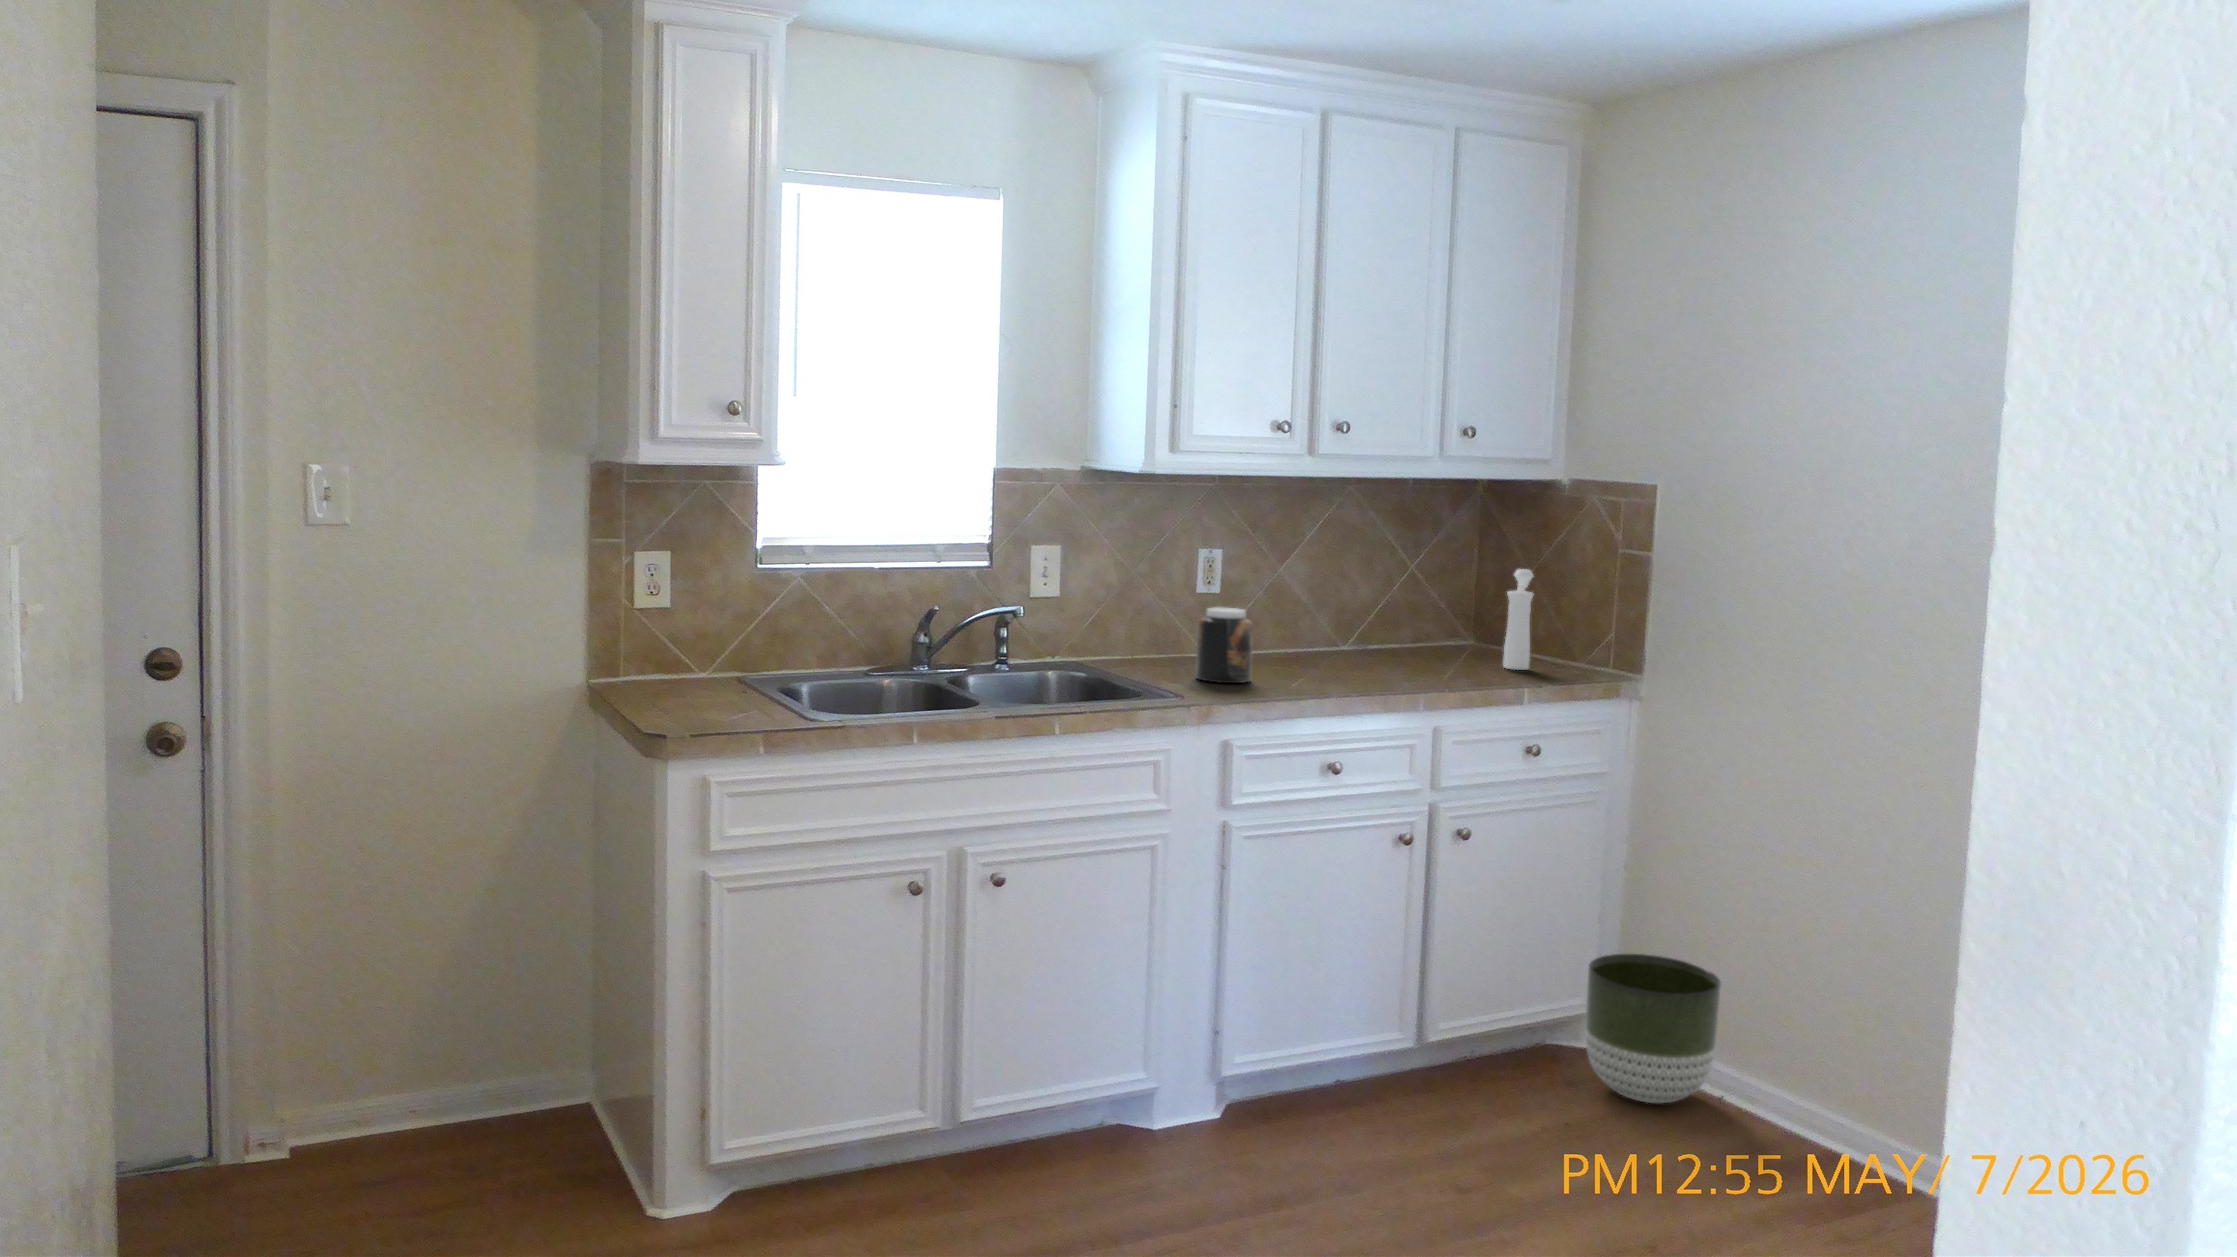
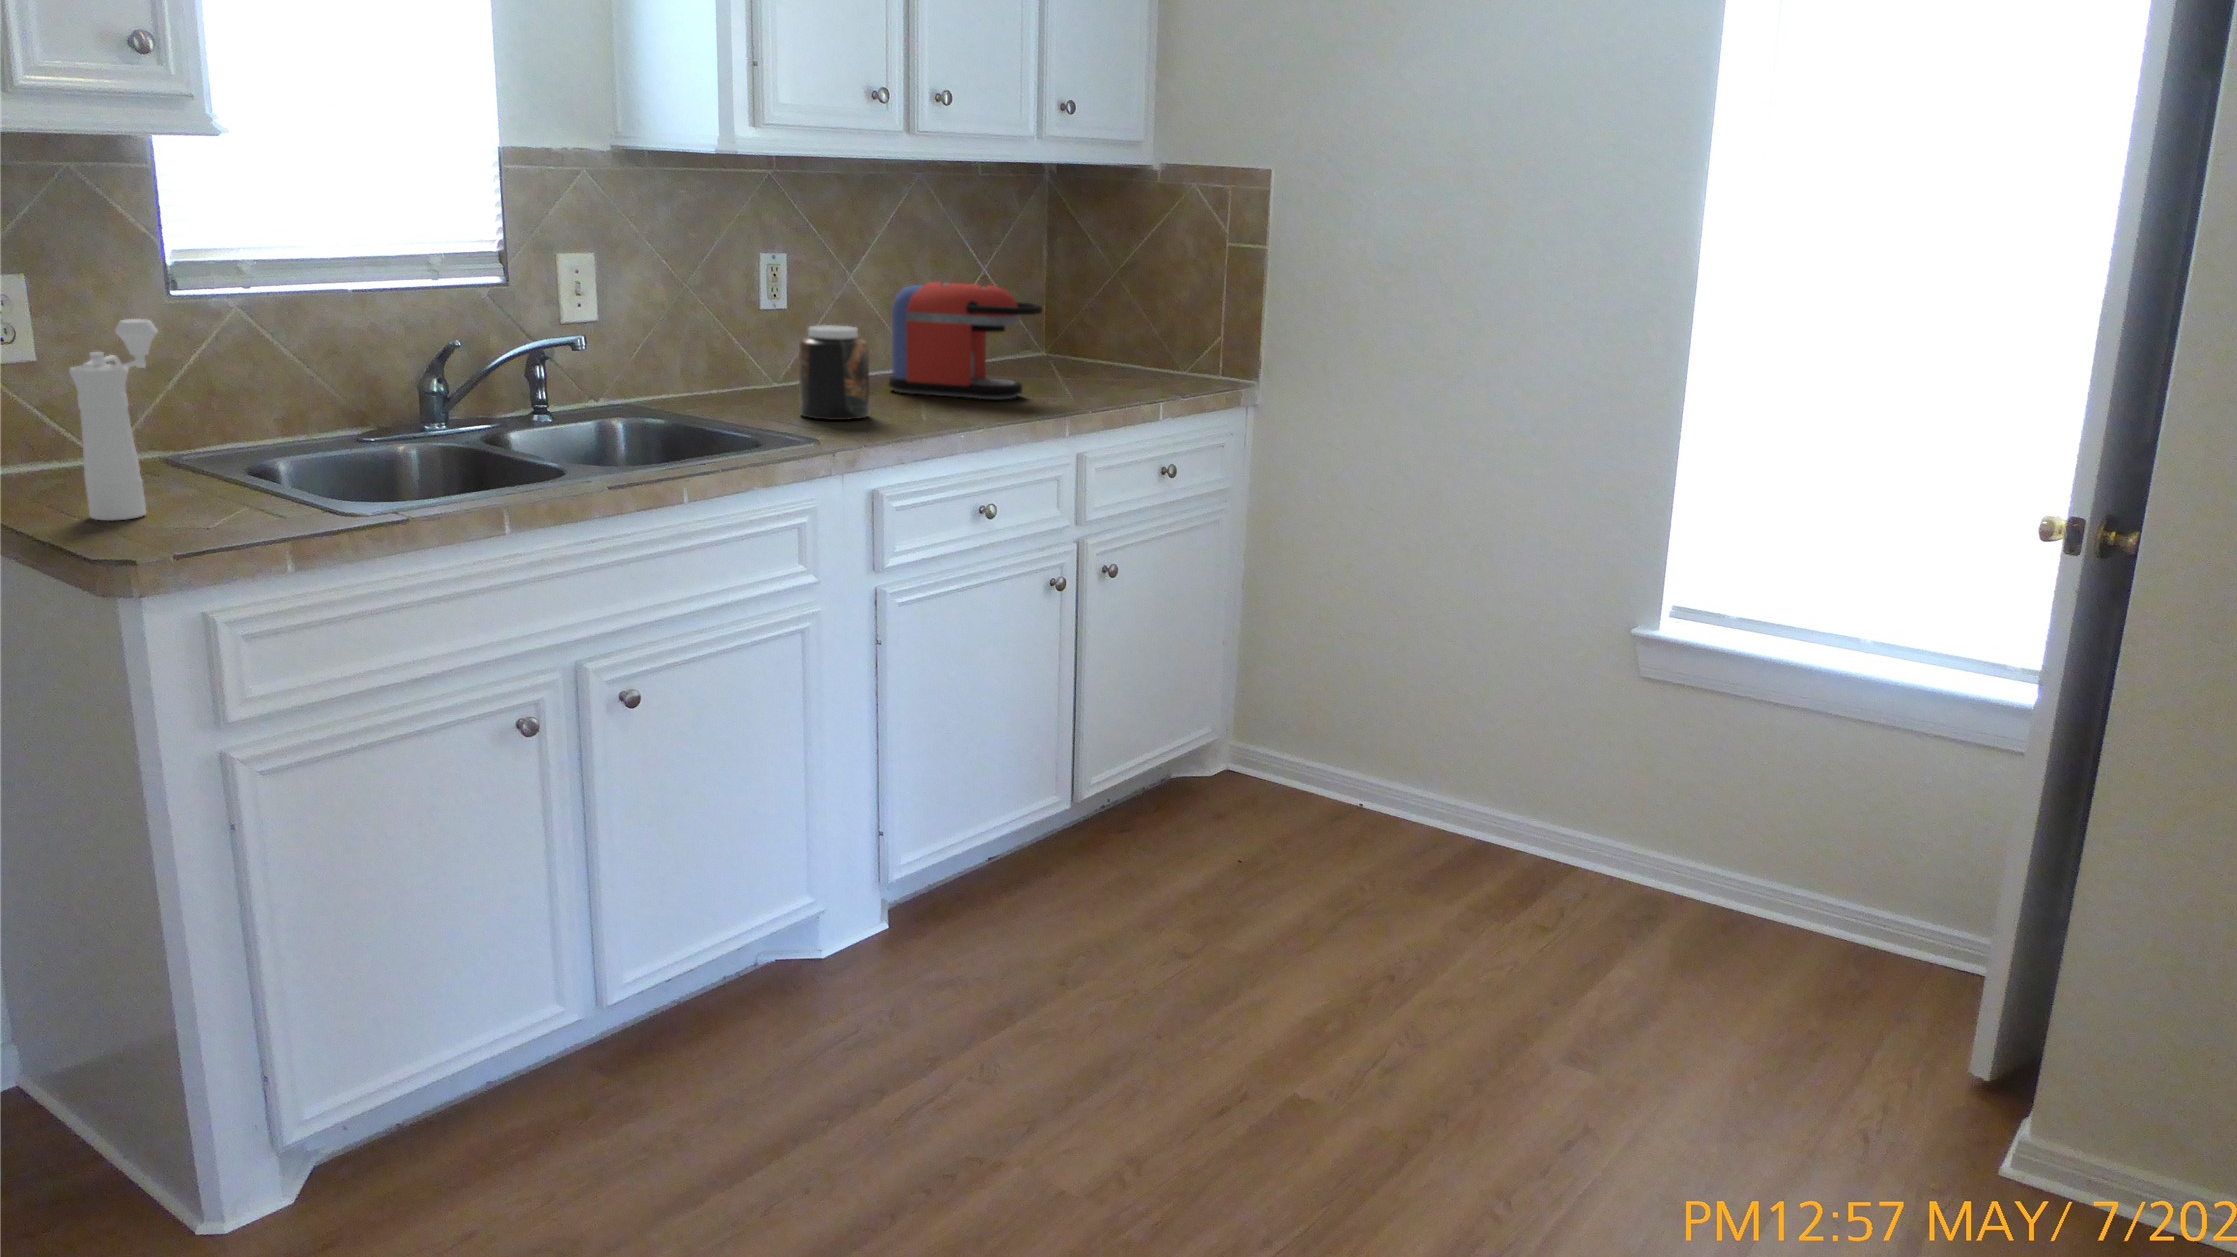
pepper mill: present [1503,569,1533,670] -> present [69,319,158,521]
coffee maker: none [1292,576,1420,676] -> present [889,282,1042,400]
planter: present [1585,954,1721,1104] -> none [1231,675,1364,825]

